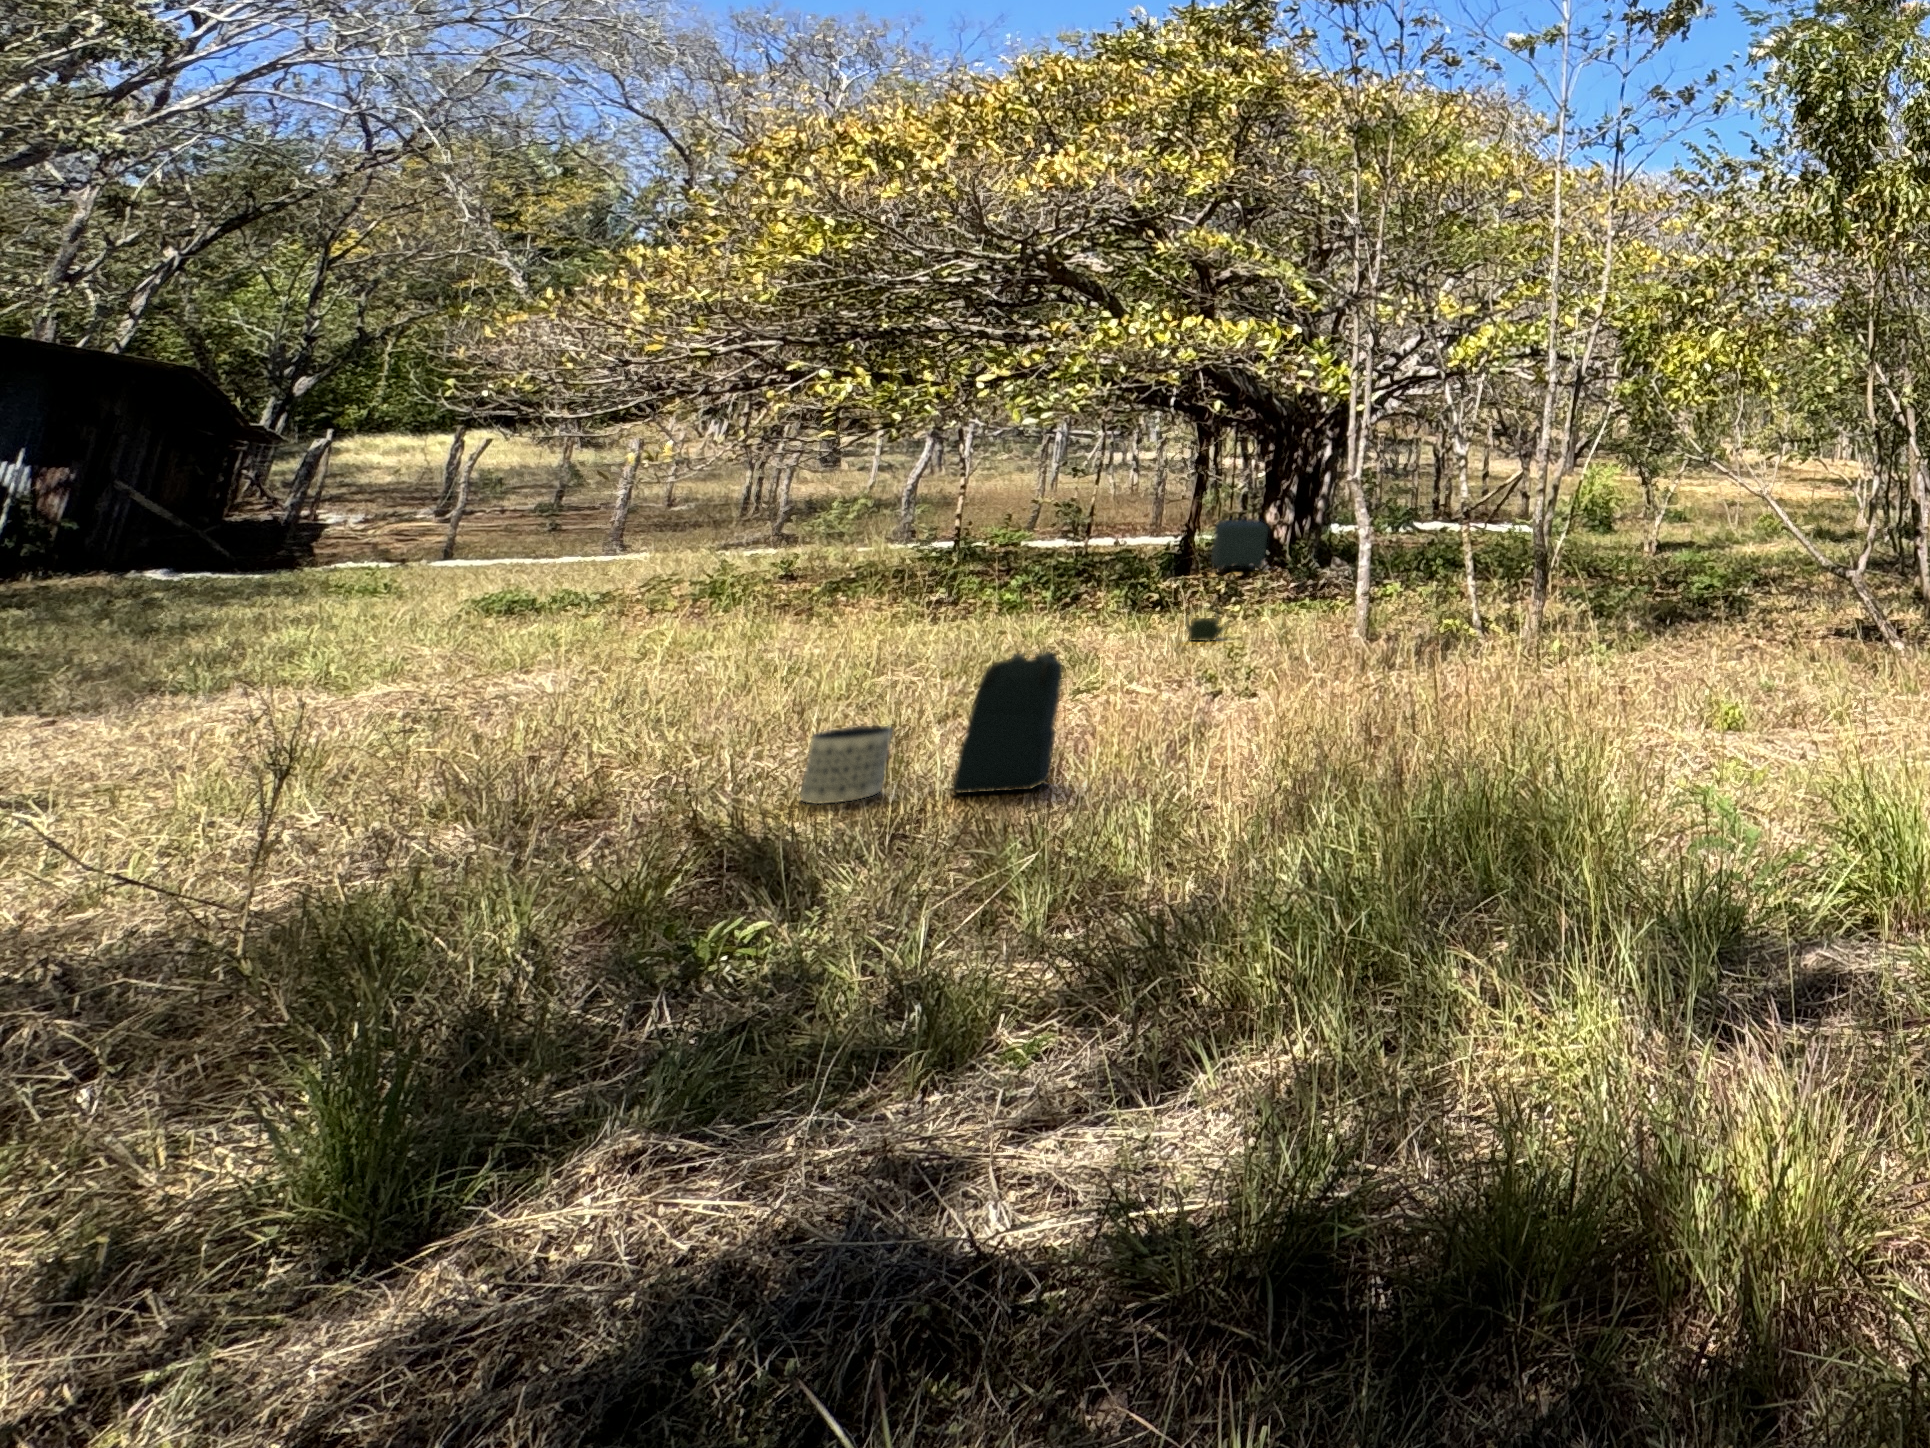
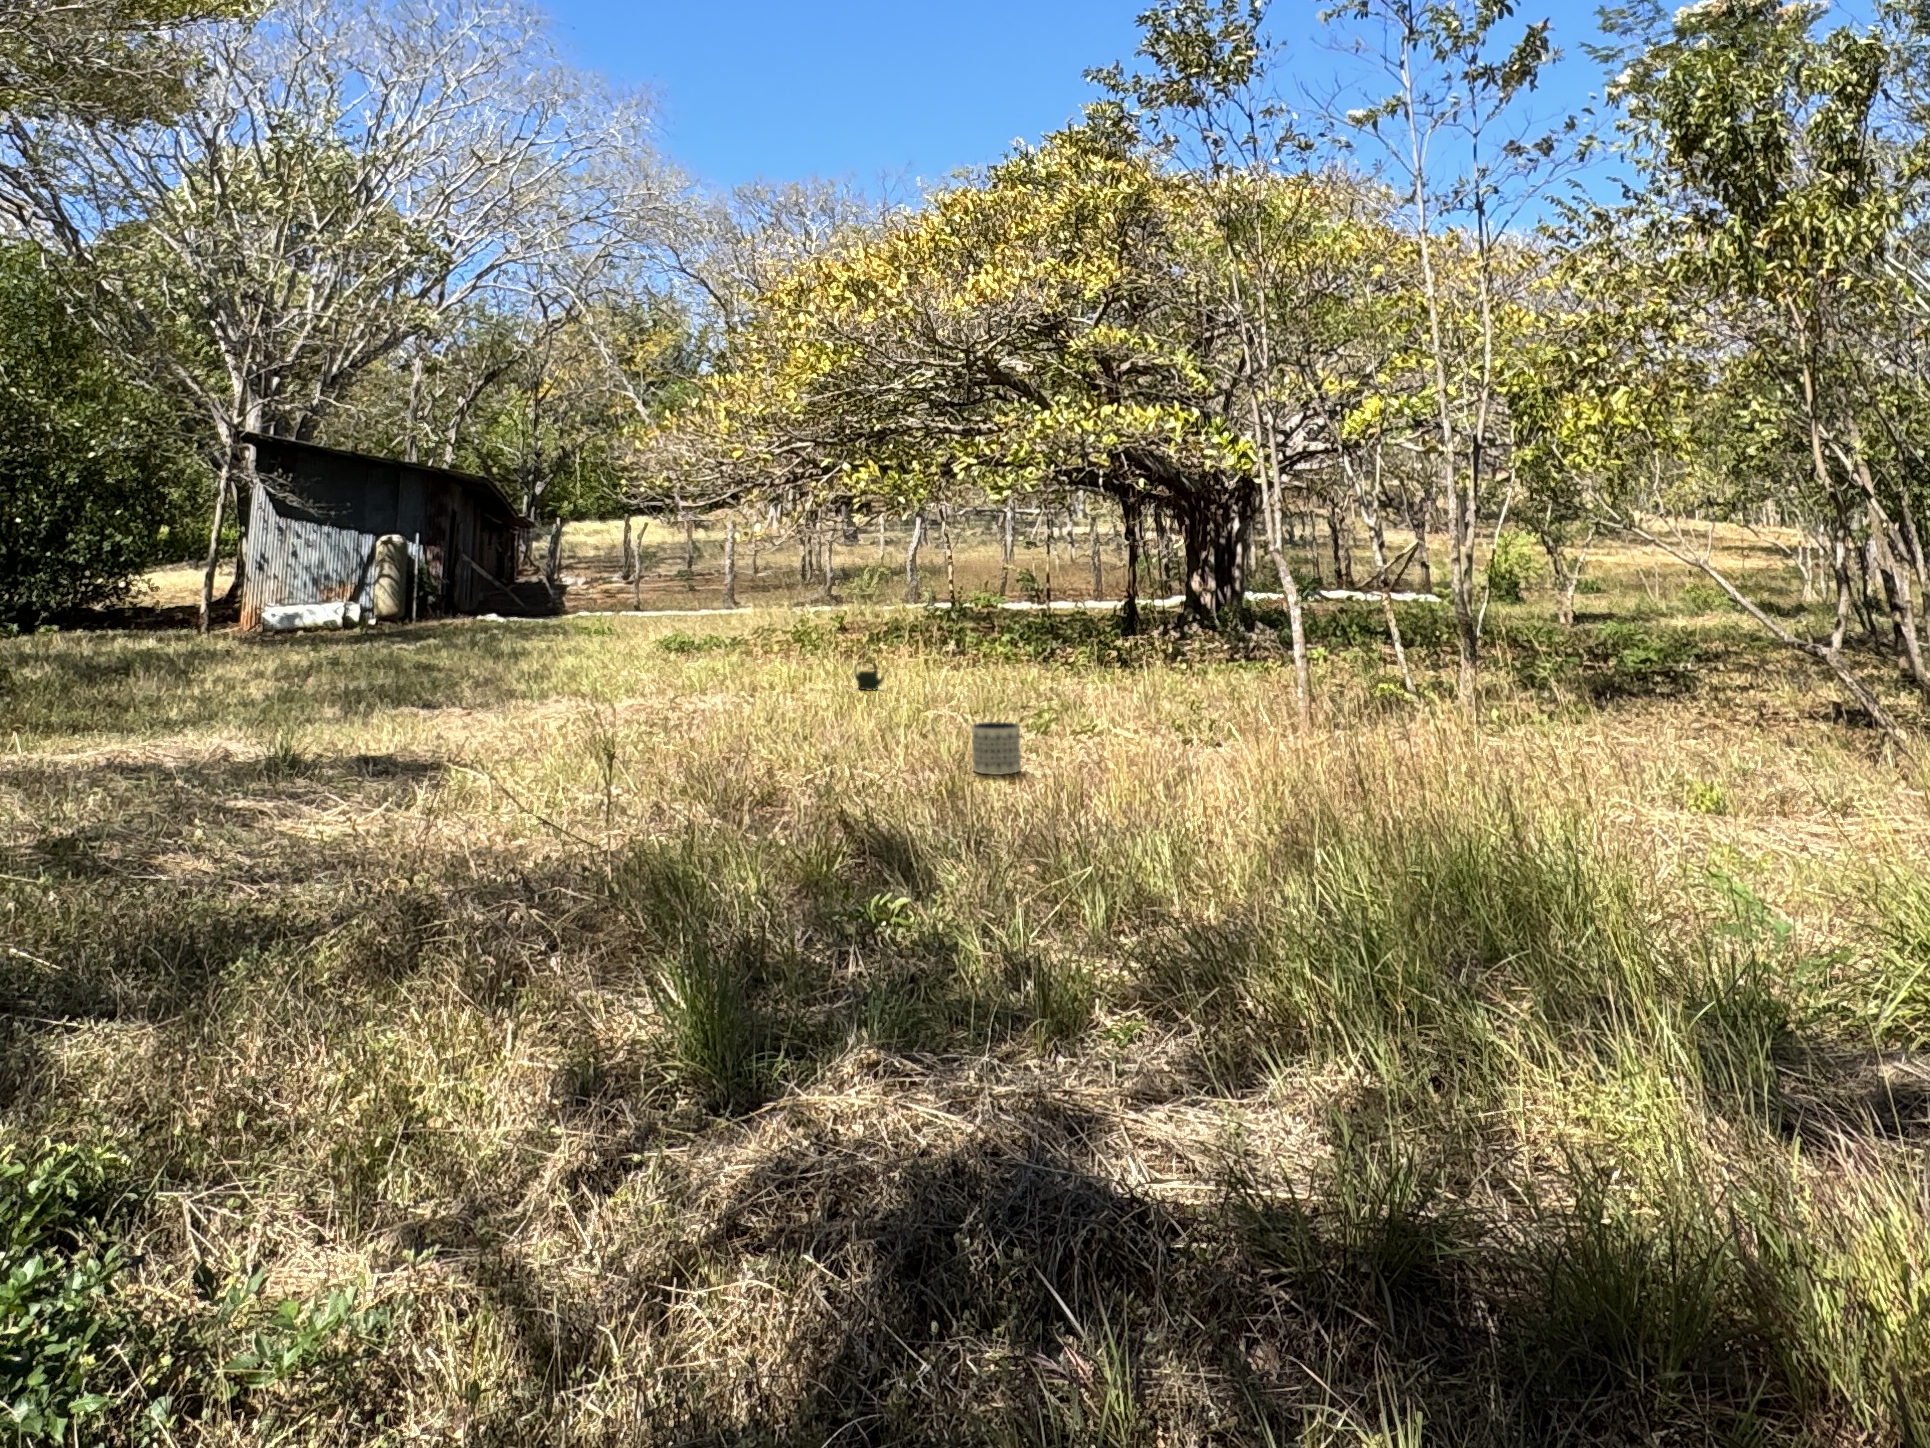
bench: present [1211,520,1268,573] -> none [1145,586,1194,634]
watering can: present [1185,608,1226,641] -> present [854,662,884,691]
backpack: present [952,652,1063,793] -> none [1068,672,1131,777]

